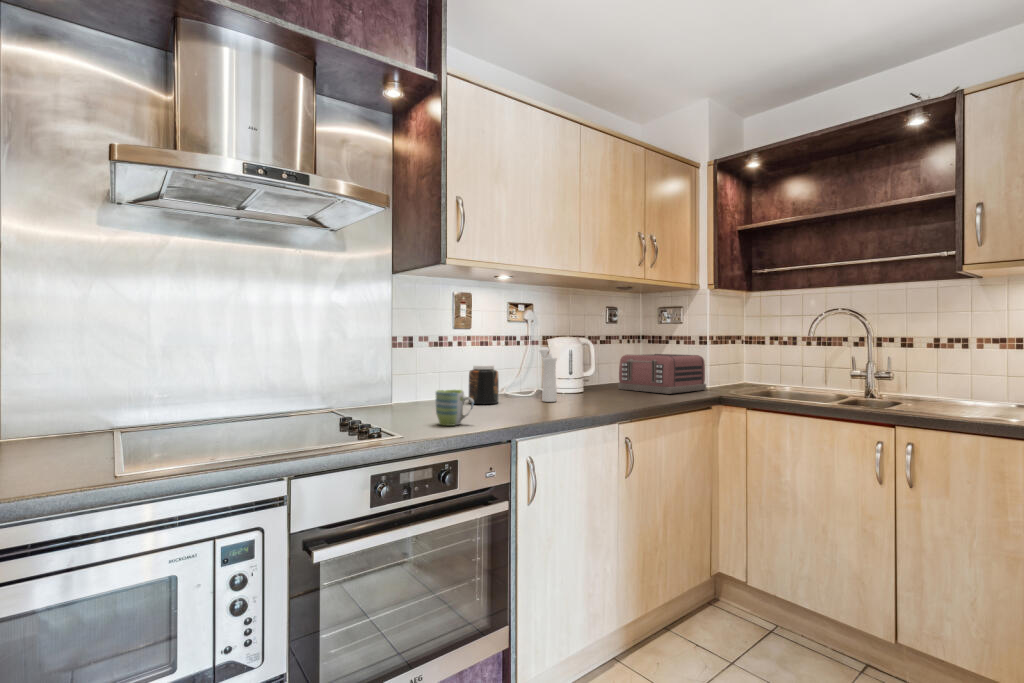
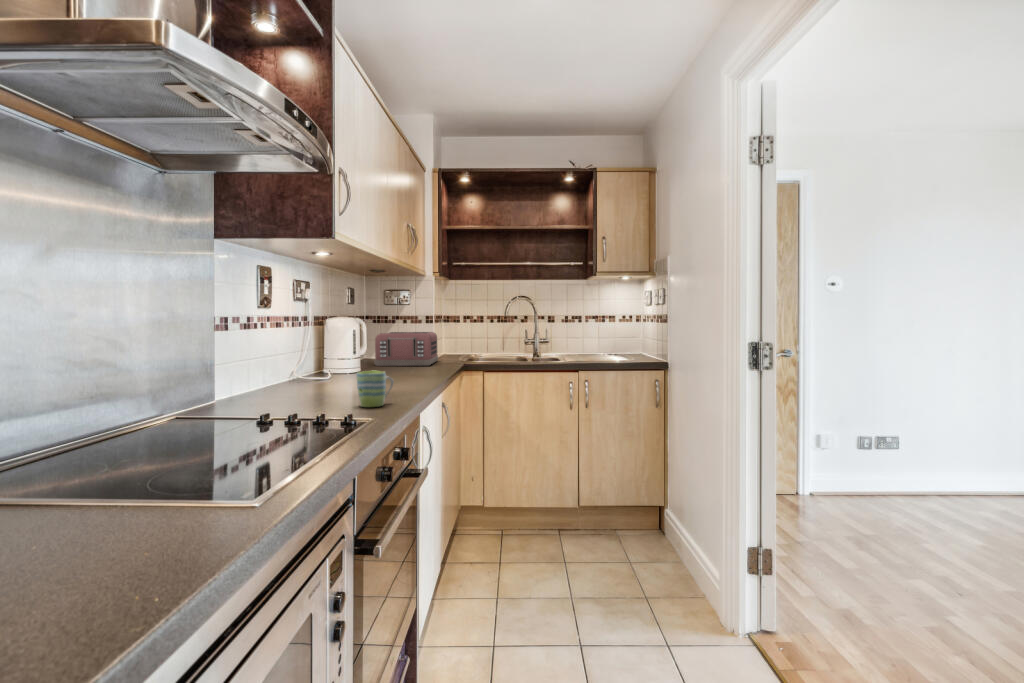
pepper mill: present [539,347,557,402] -> none [341,327,373,380]
jar: present [469,365,499,404] -> none [297,347,331,390]

